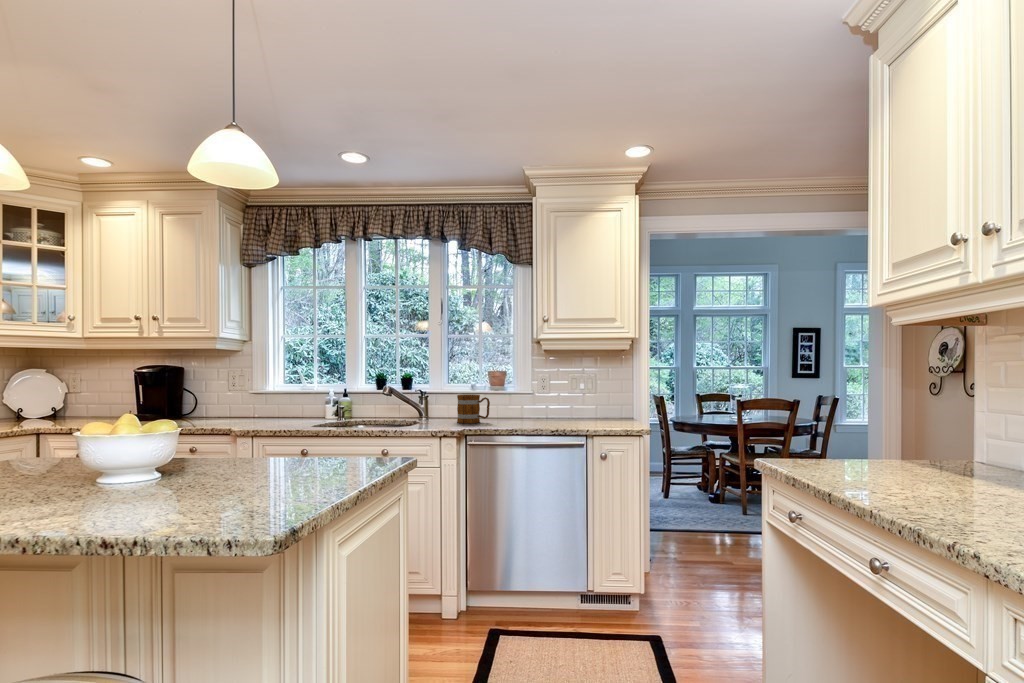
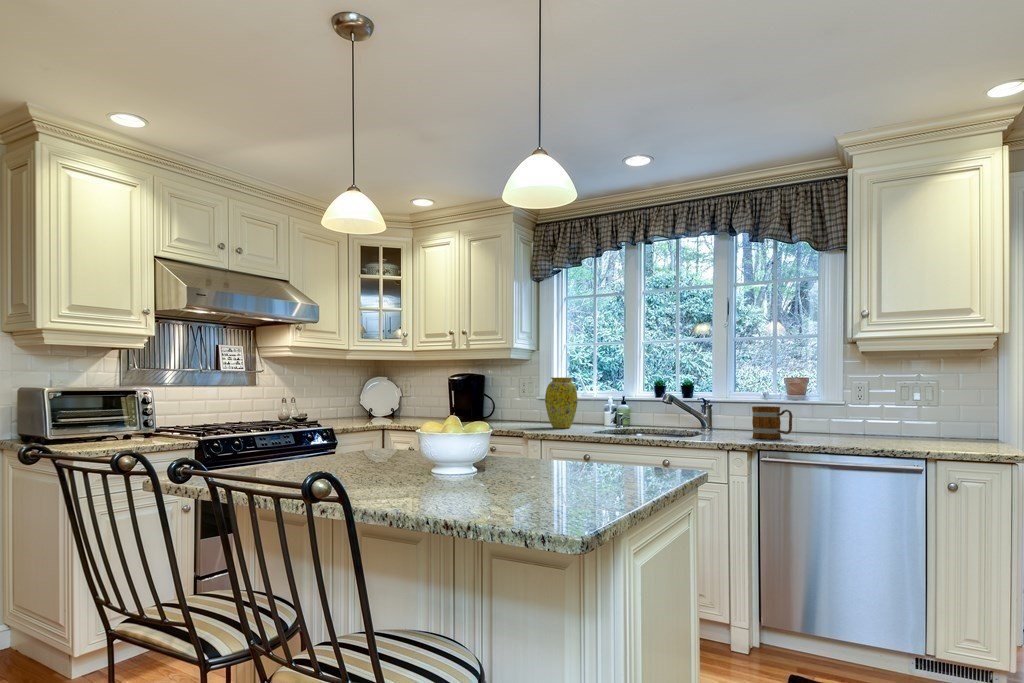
vase: none [255,368,291,420] -> present [545,377,578,428]

